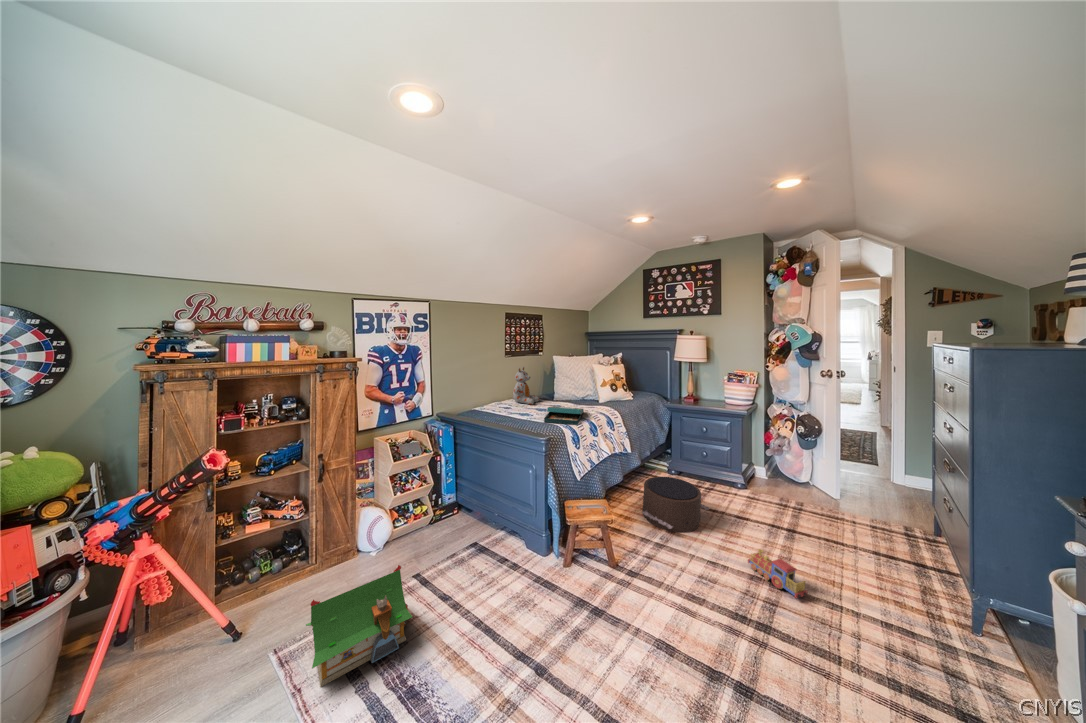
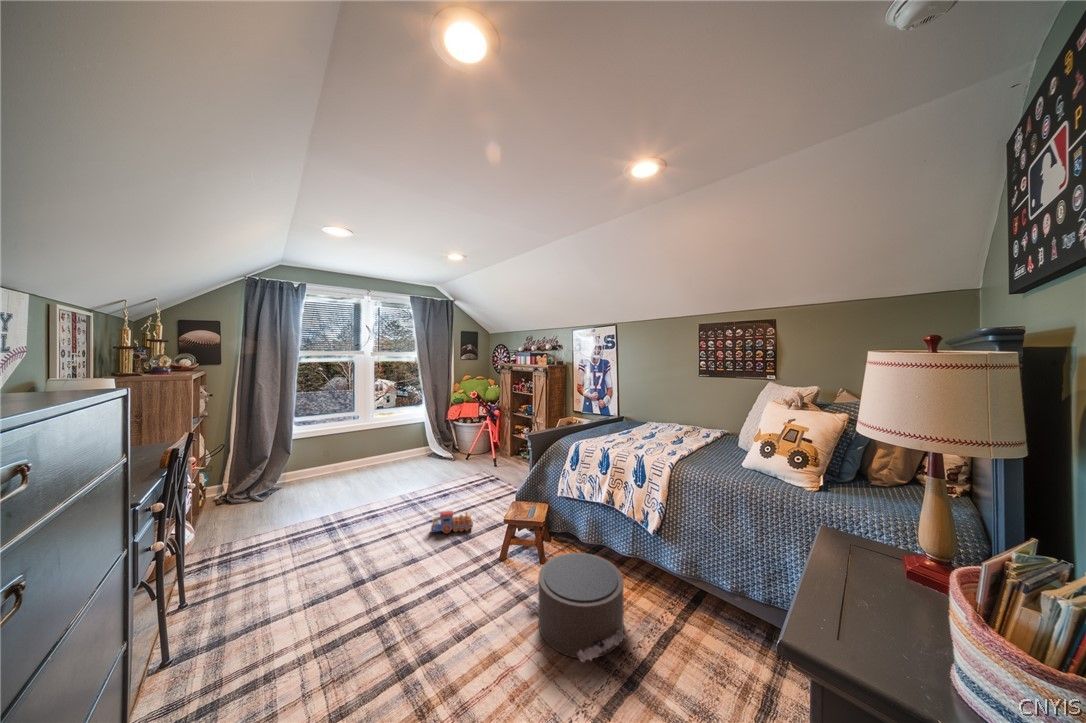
stuffed bear: present [513,367,539,405] -> none [663,388,702,436]
board game: present [544,406,584,425] -> none [588,425,649,449]
toy train: present [748,549,807,598] -> present [431,511,473,533]
toy house: present [306,565,412,687] -> none [451,449,489,488]

